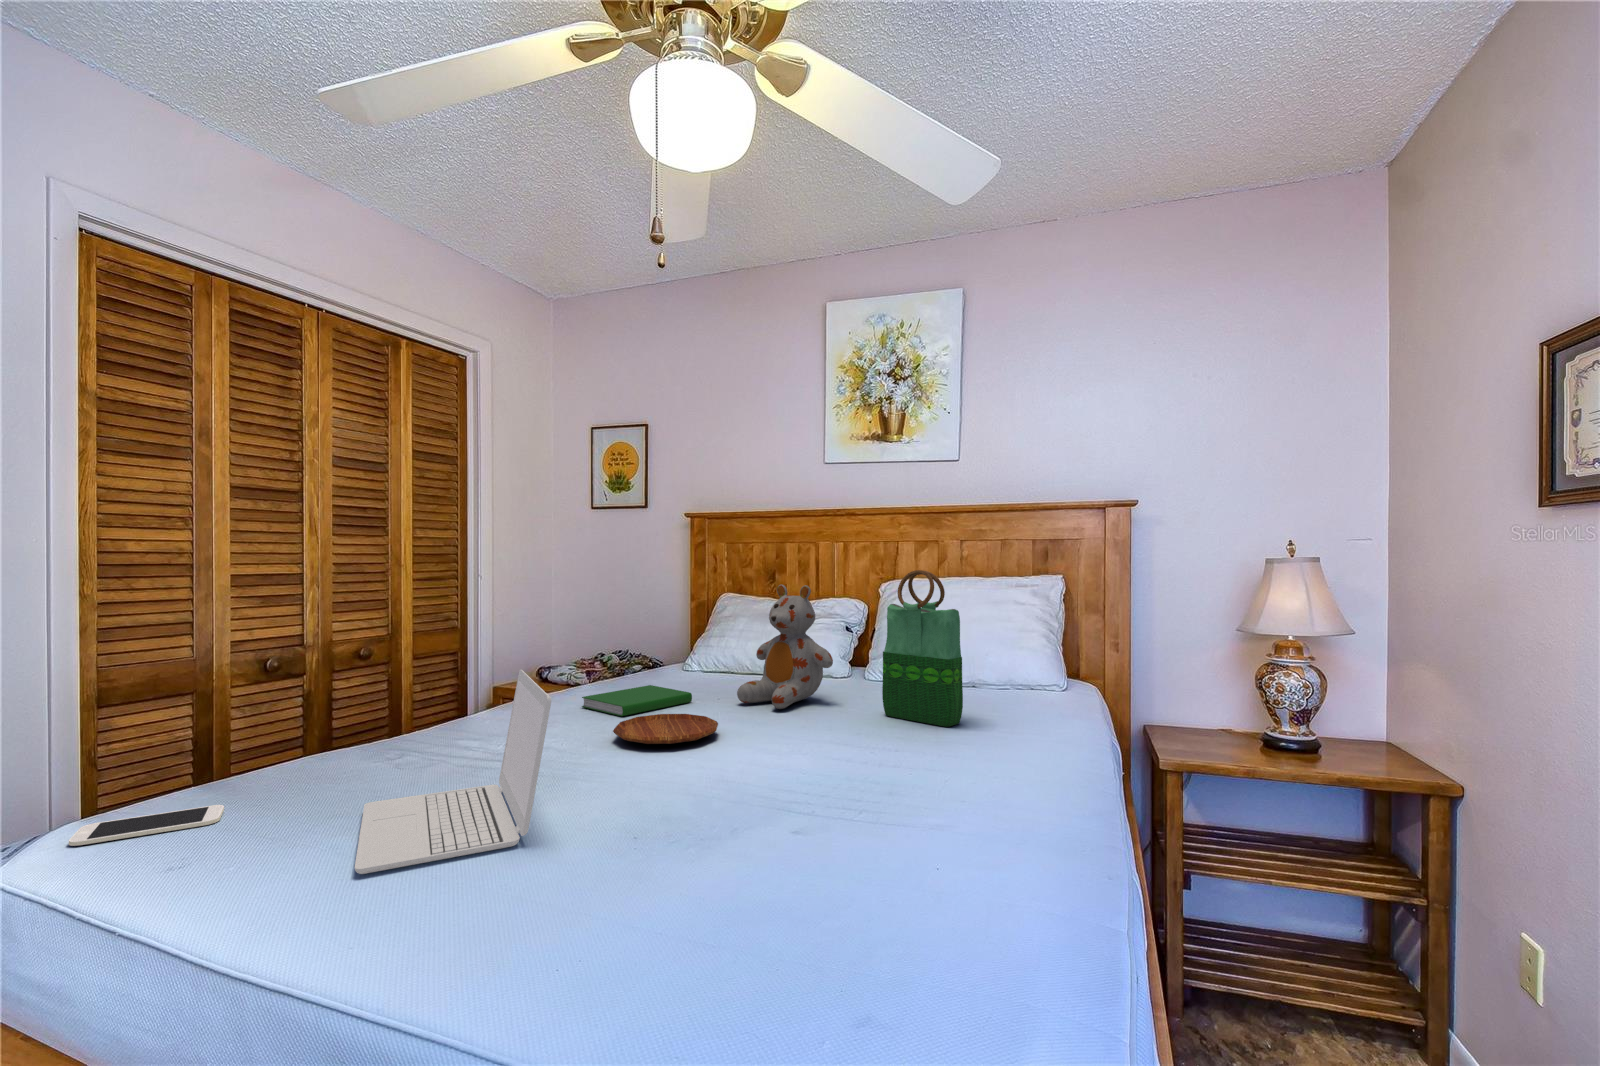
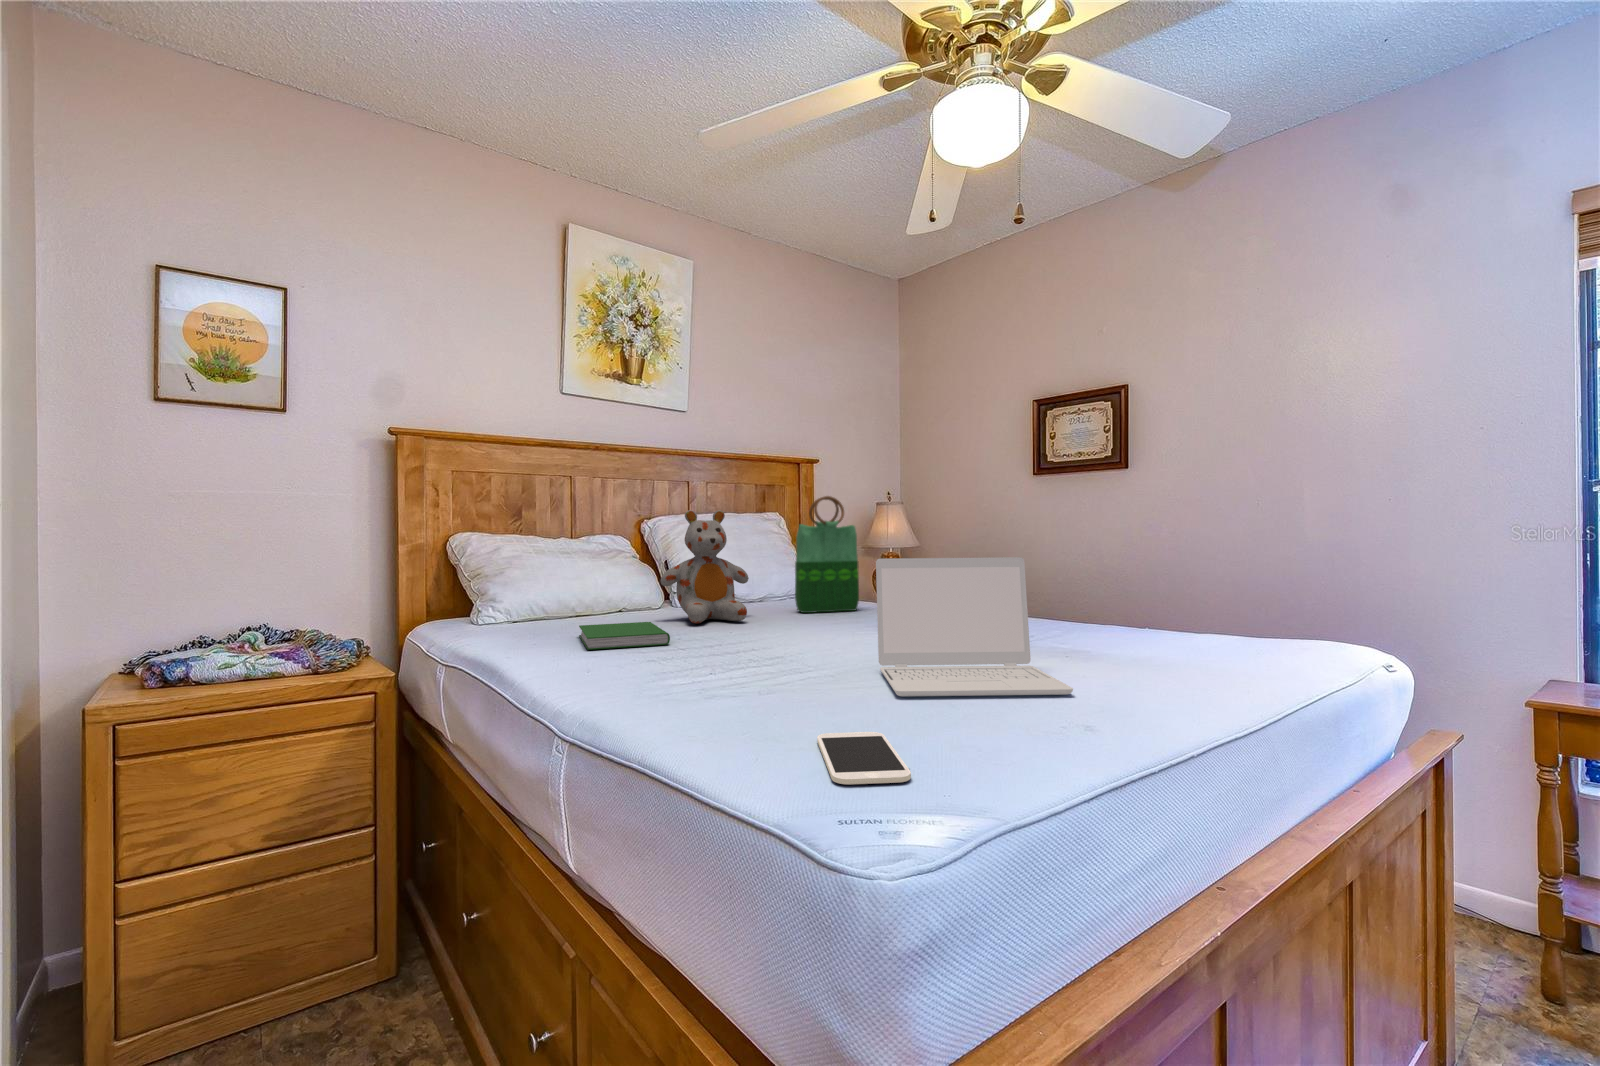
tray: present [613,714,718,744] -> none [728,623,826,644]

